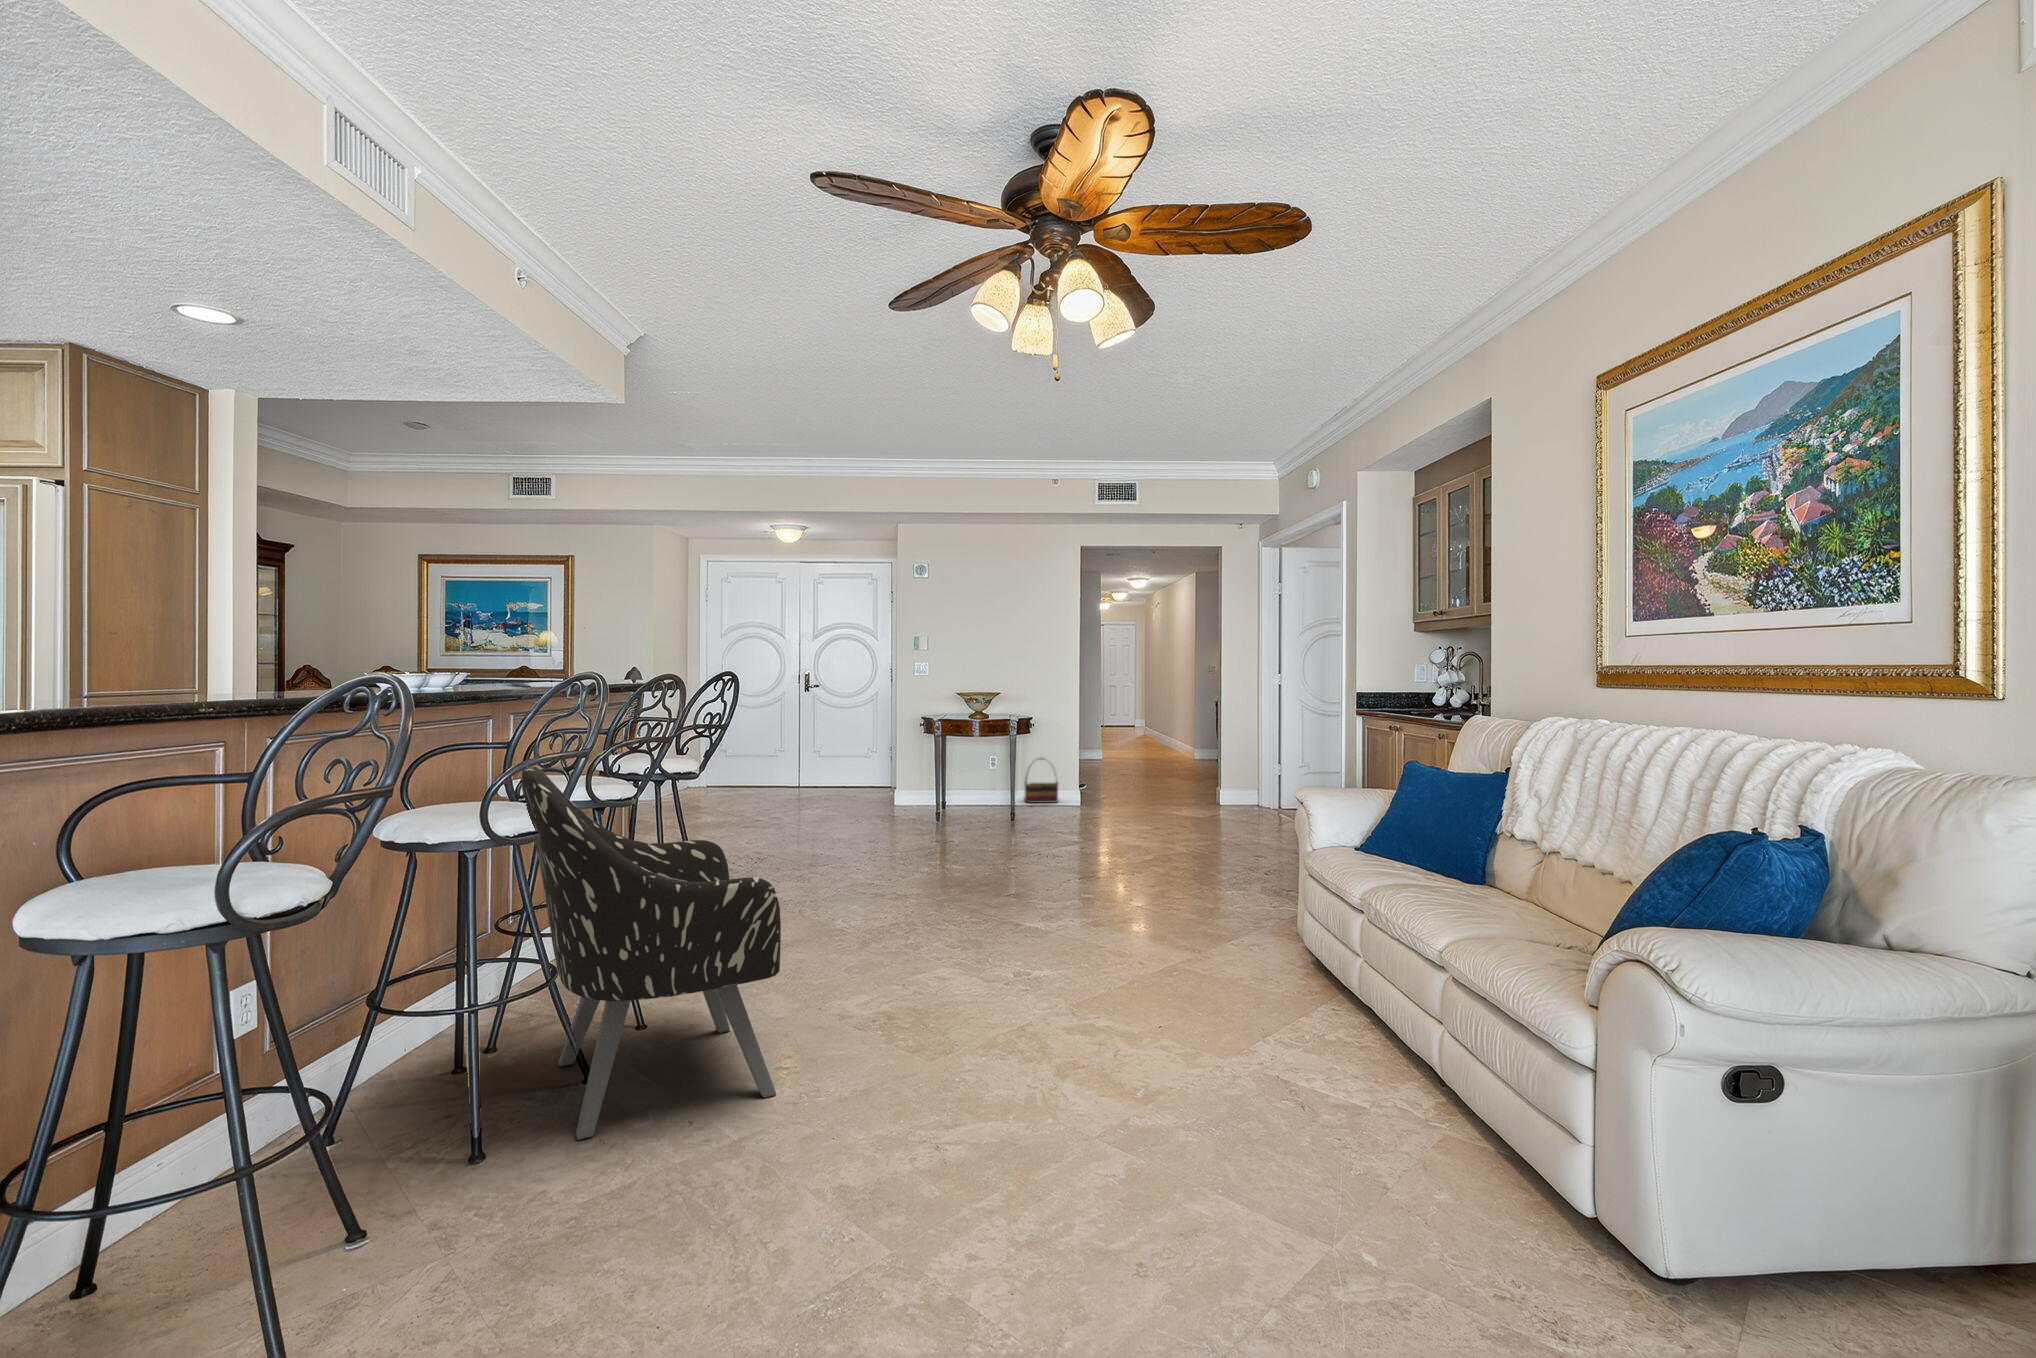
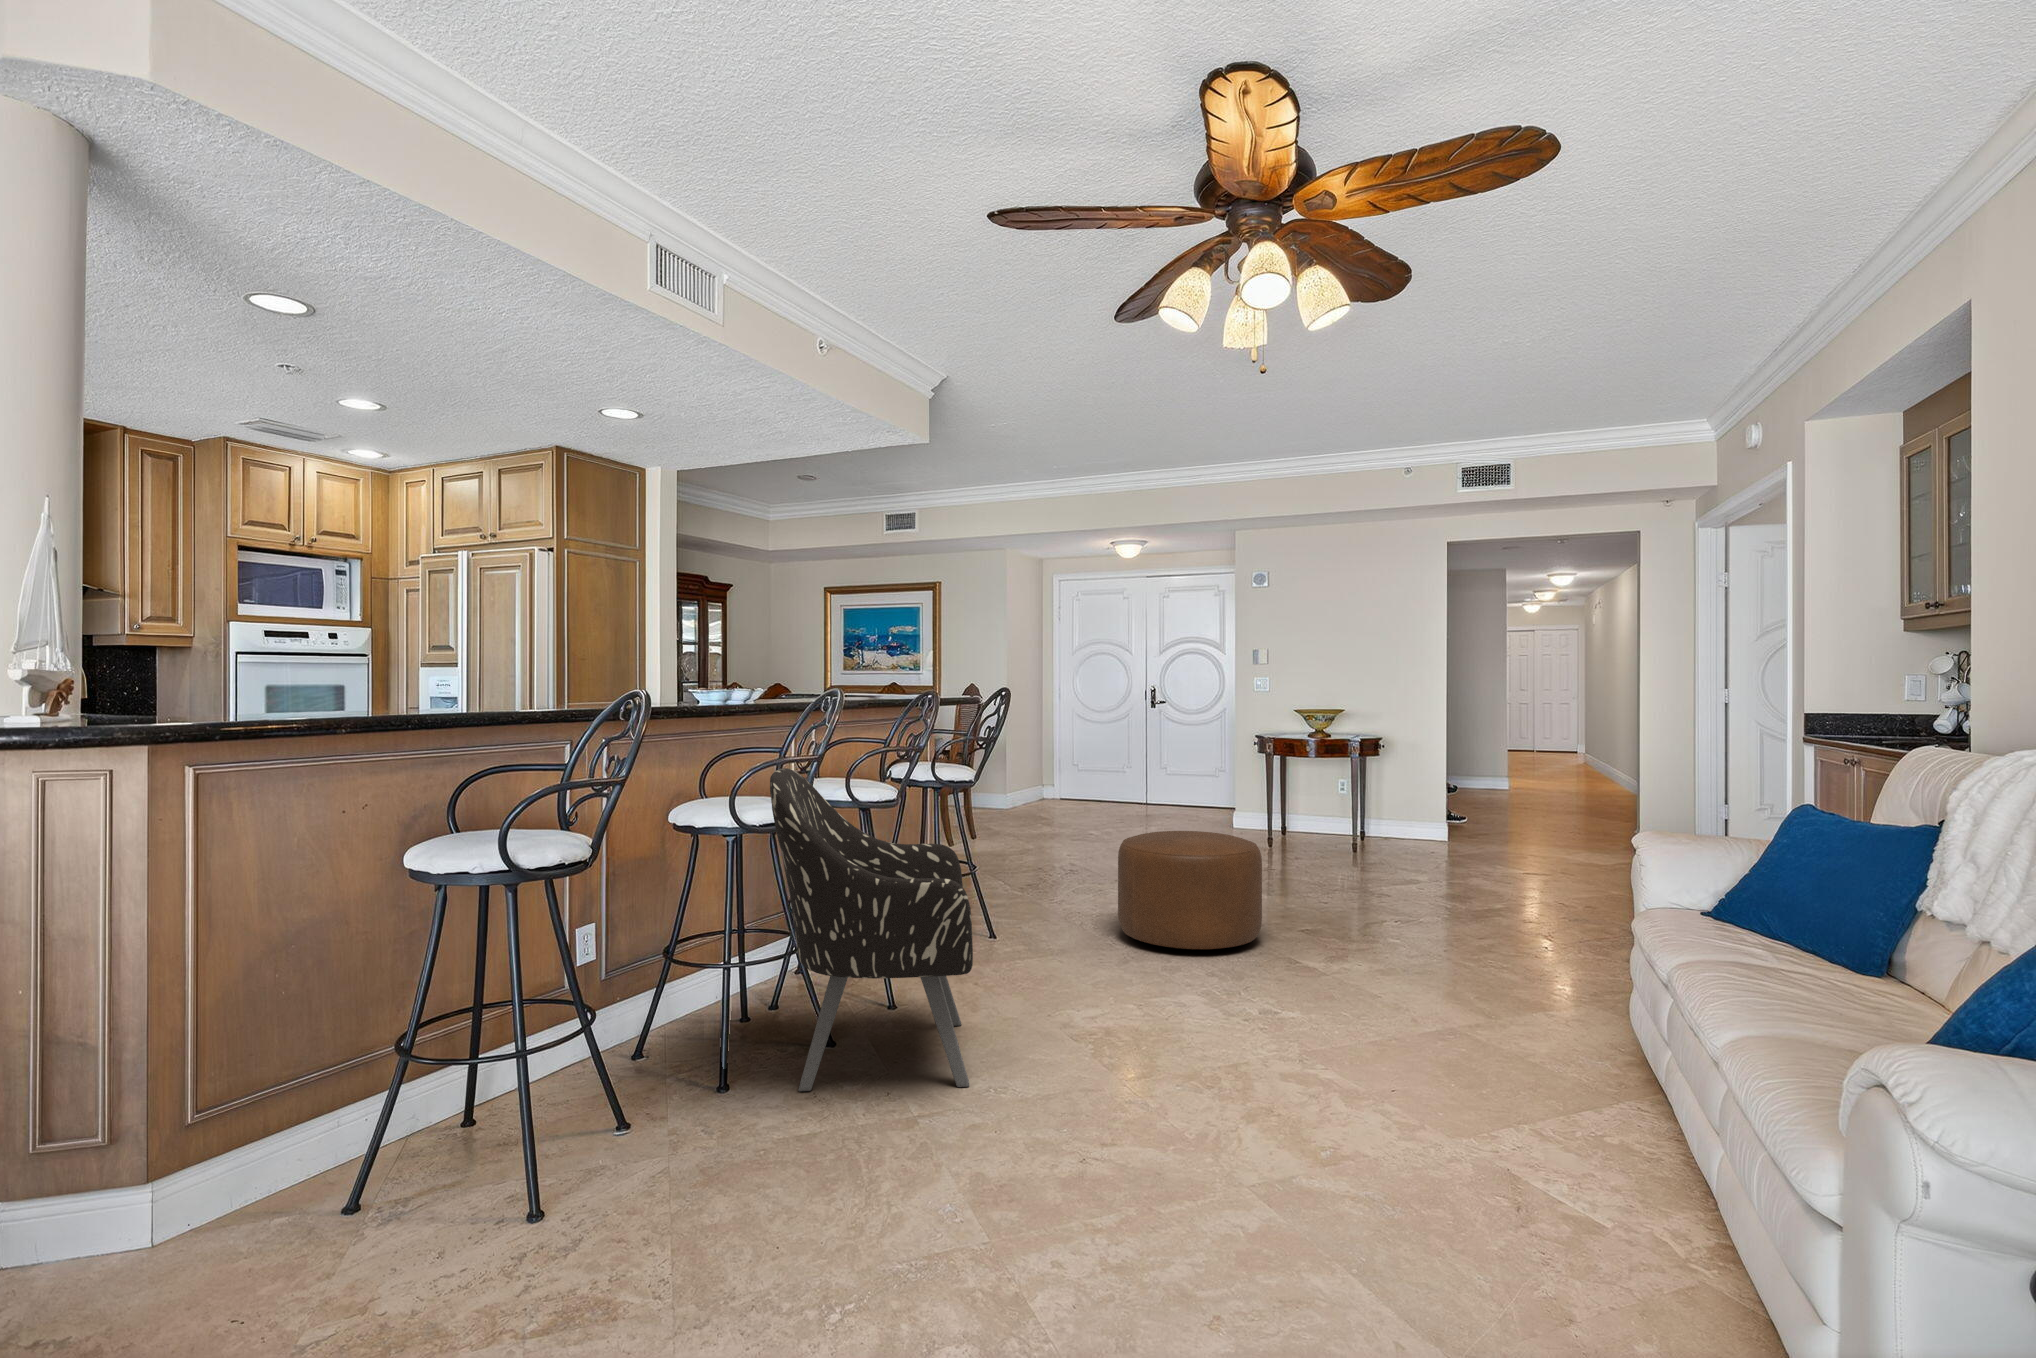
basket: present [1024,758,1058,803] -> none [1388,787,1430,840]
ottoman: none [841,809,977,921] -> present [1118,831,1262,949]

